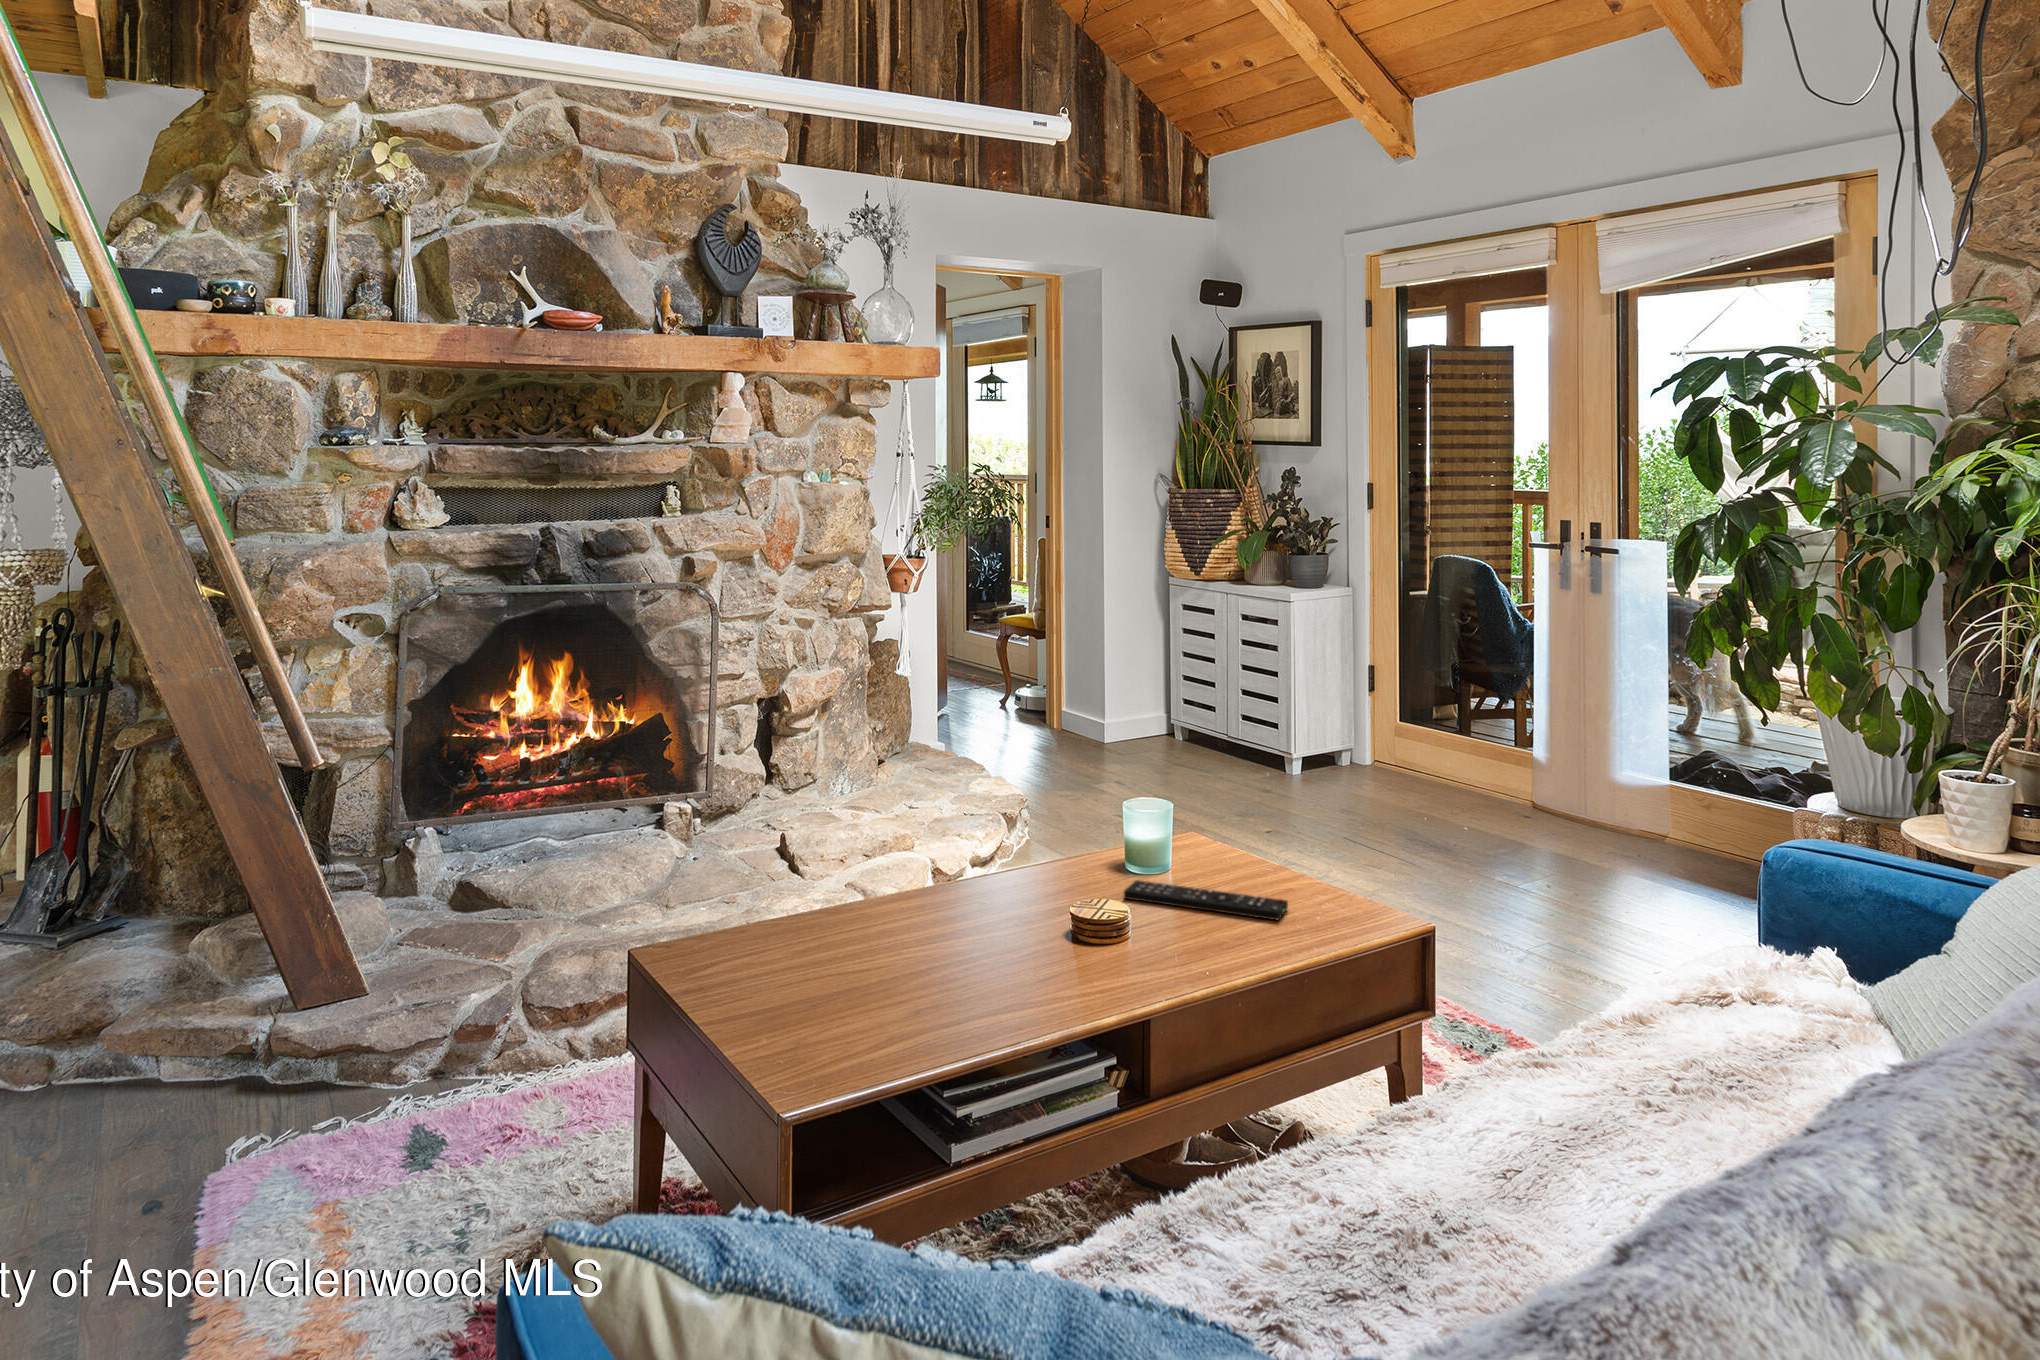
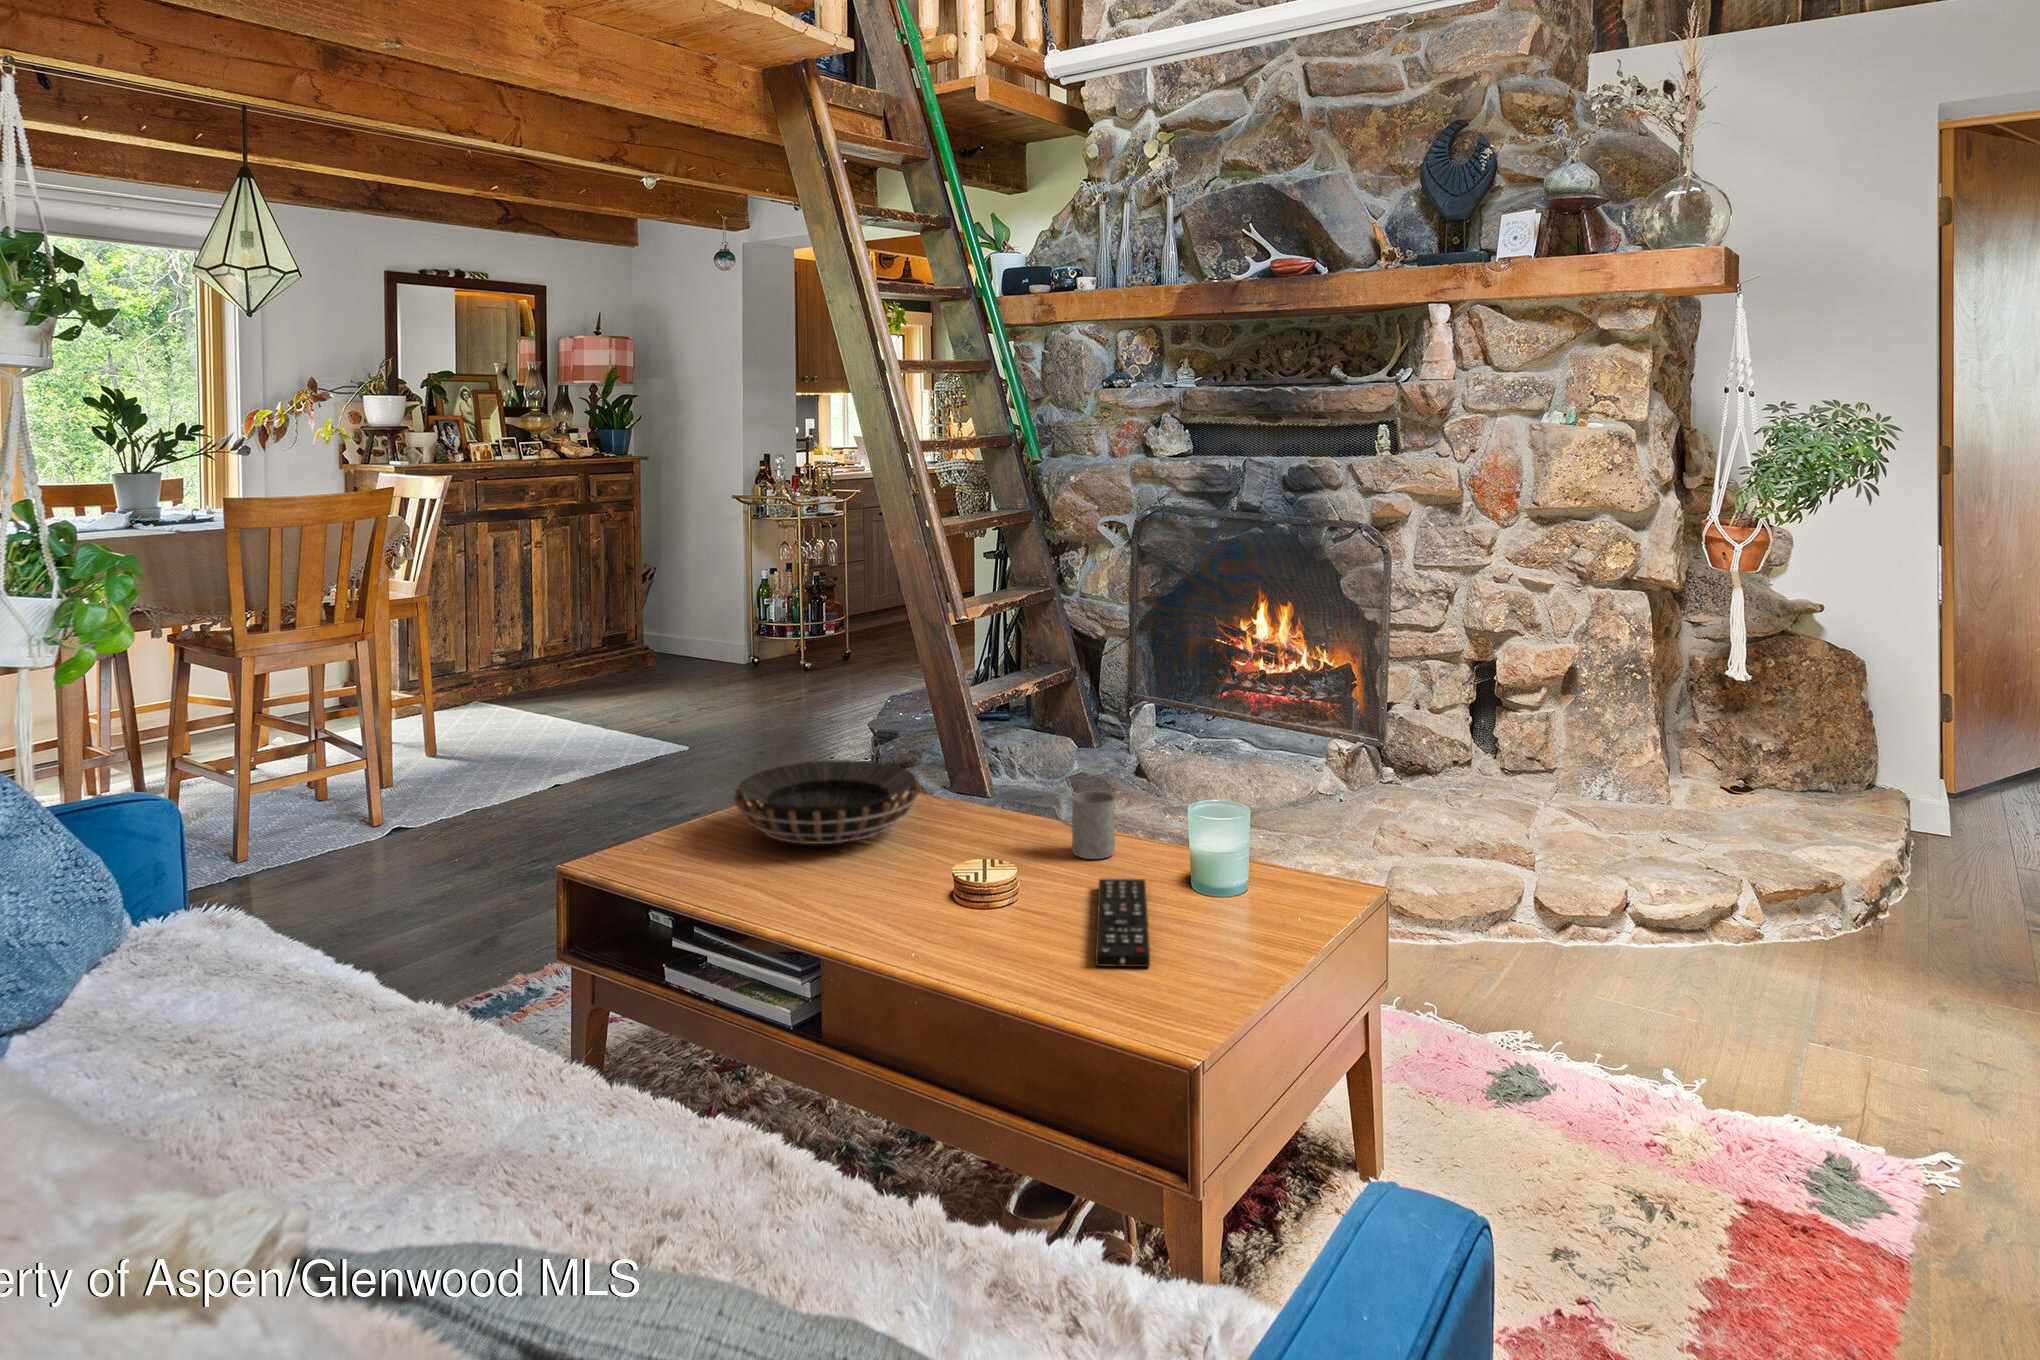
mug: none [1016,834,1060,894] -> present [1050,791,1116,859]
decorative bowl: none [784,879,982,980] -> present [734,760,920,844]

